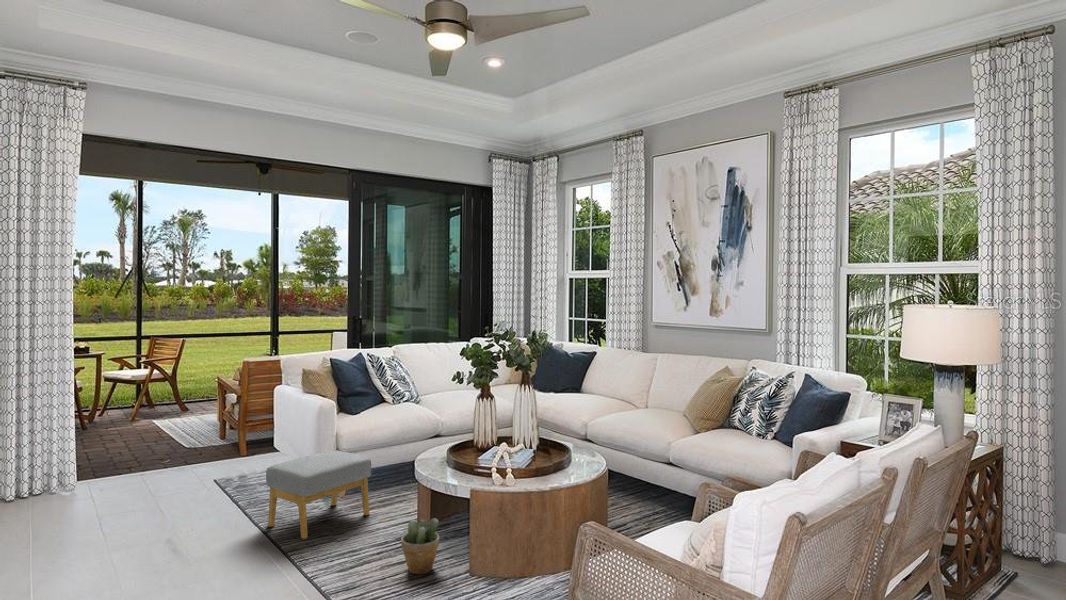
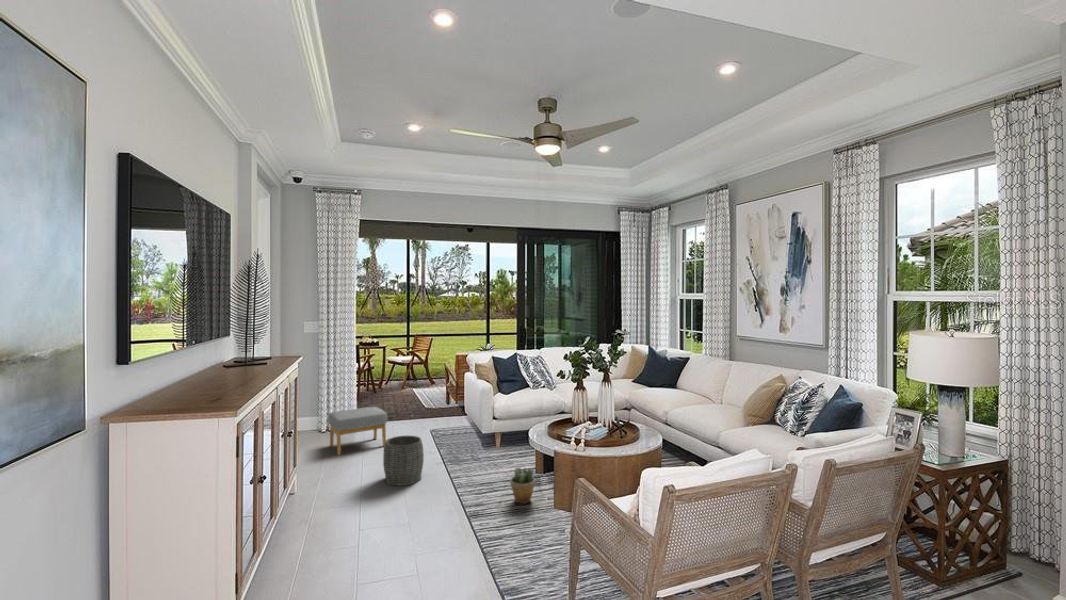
footstool: present [266,450,371,539] -> present [328,407,387,455]
woven basket: none [165,490,238,576] -> present [383,436,424,486]

